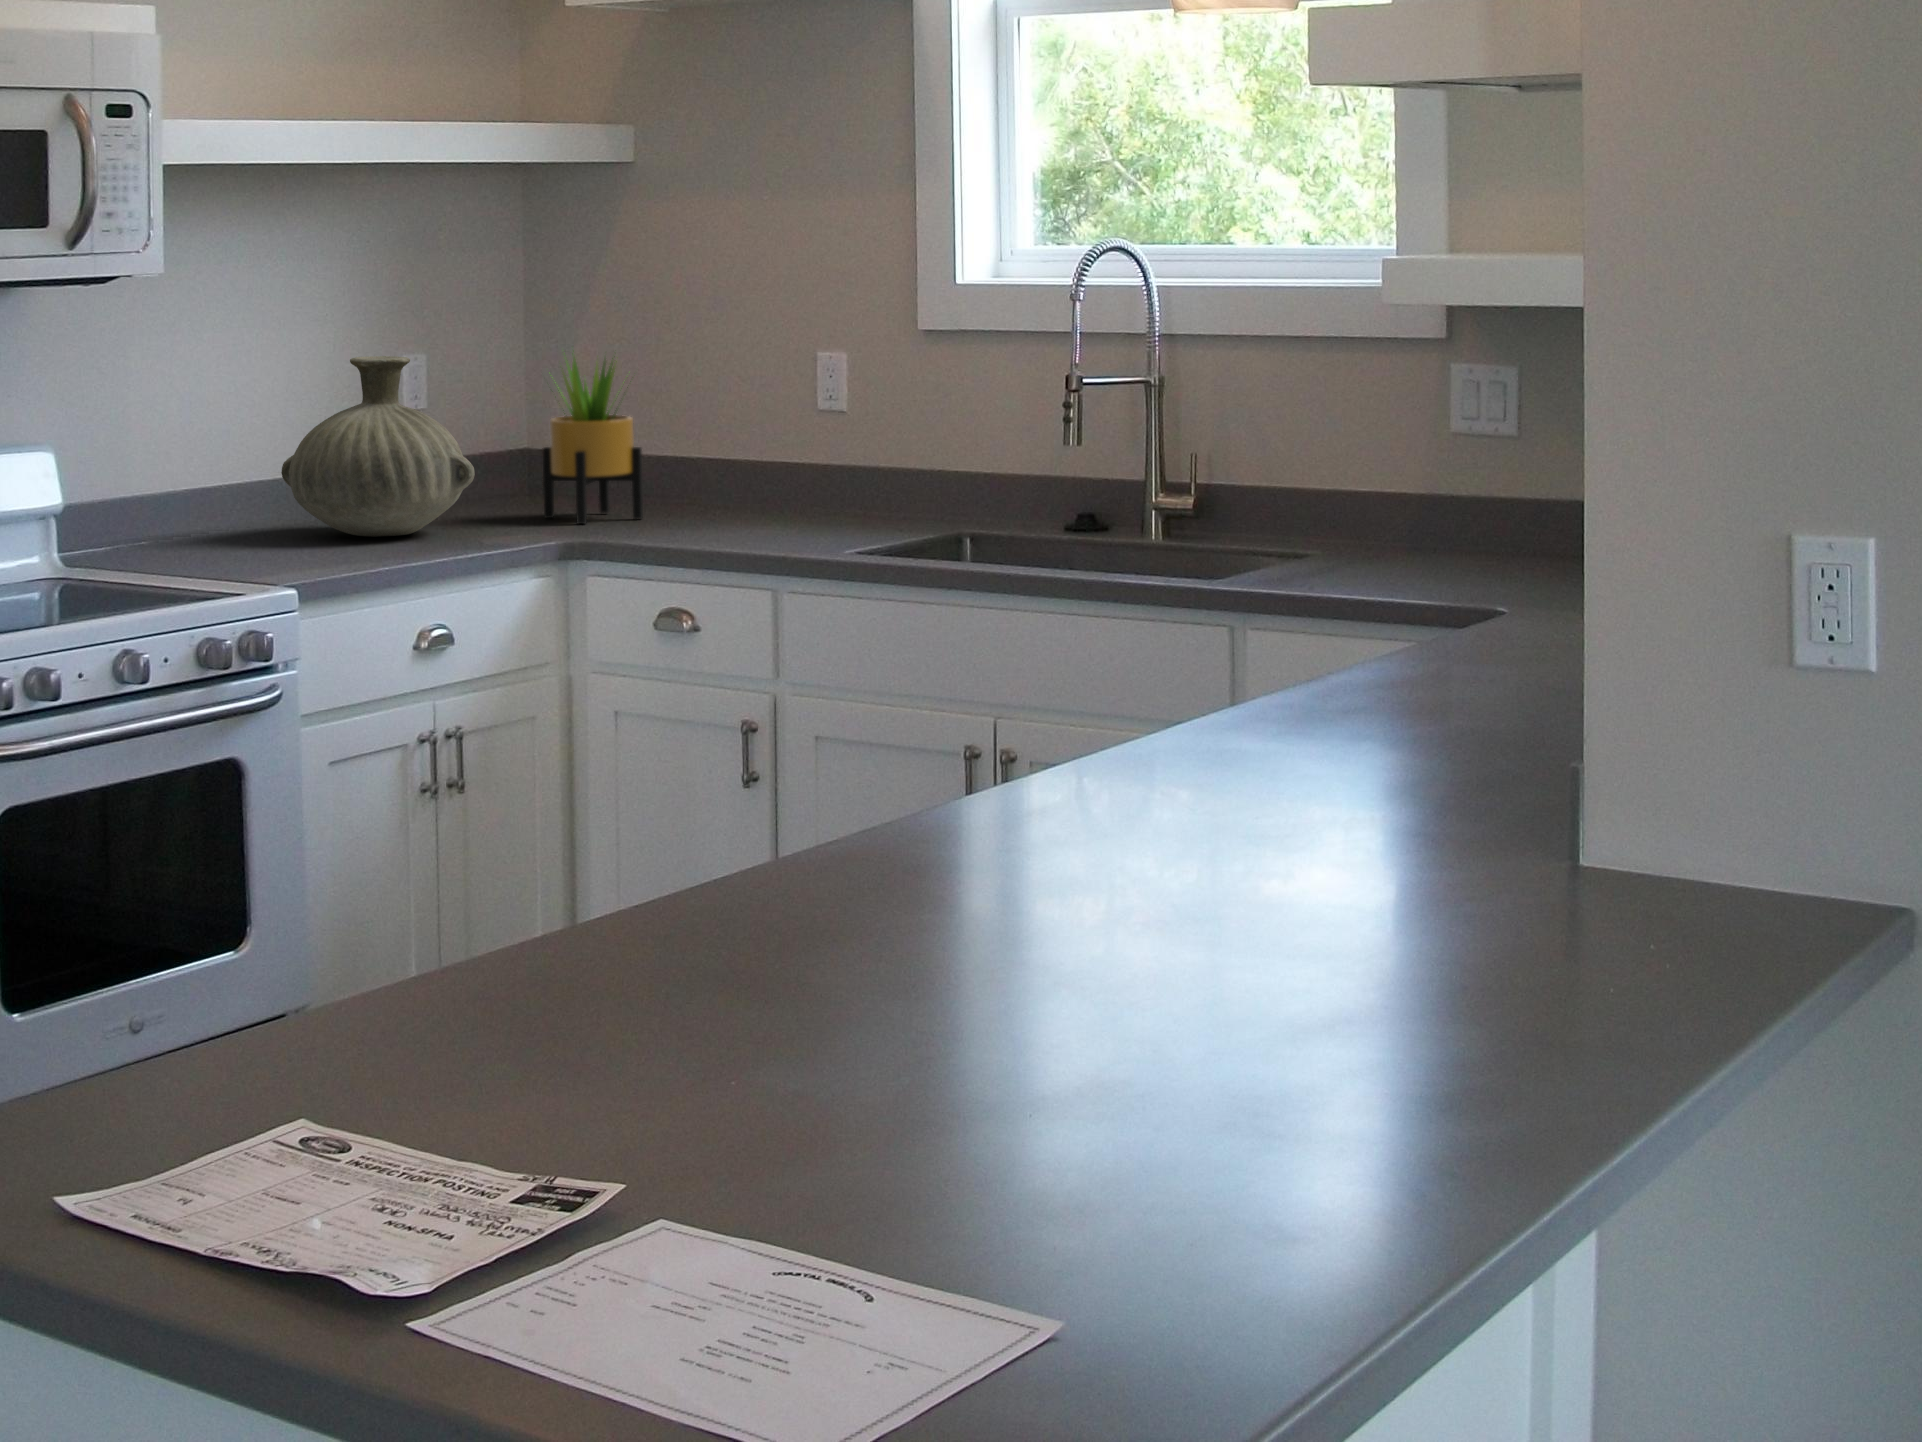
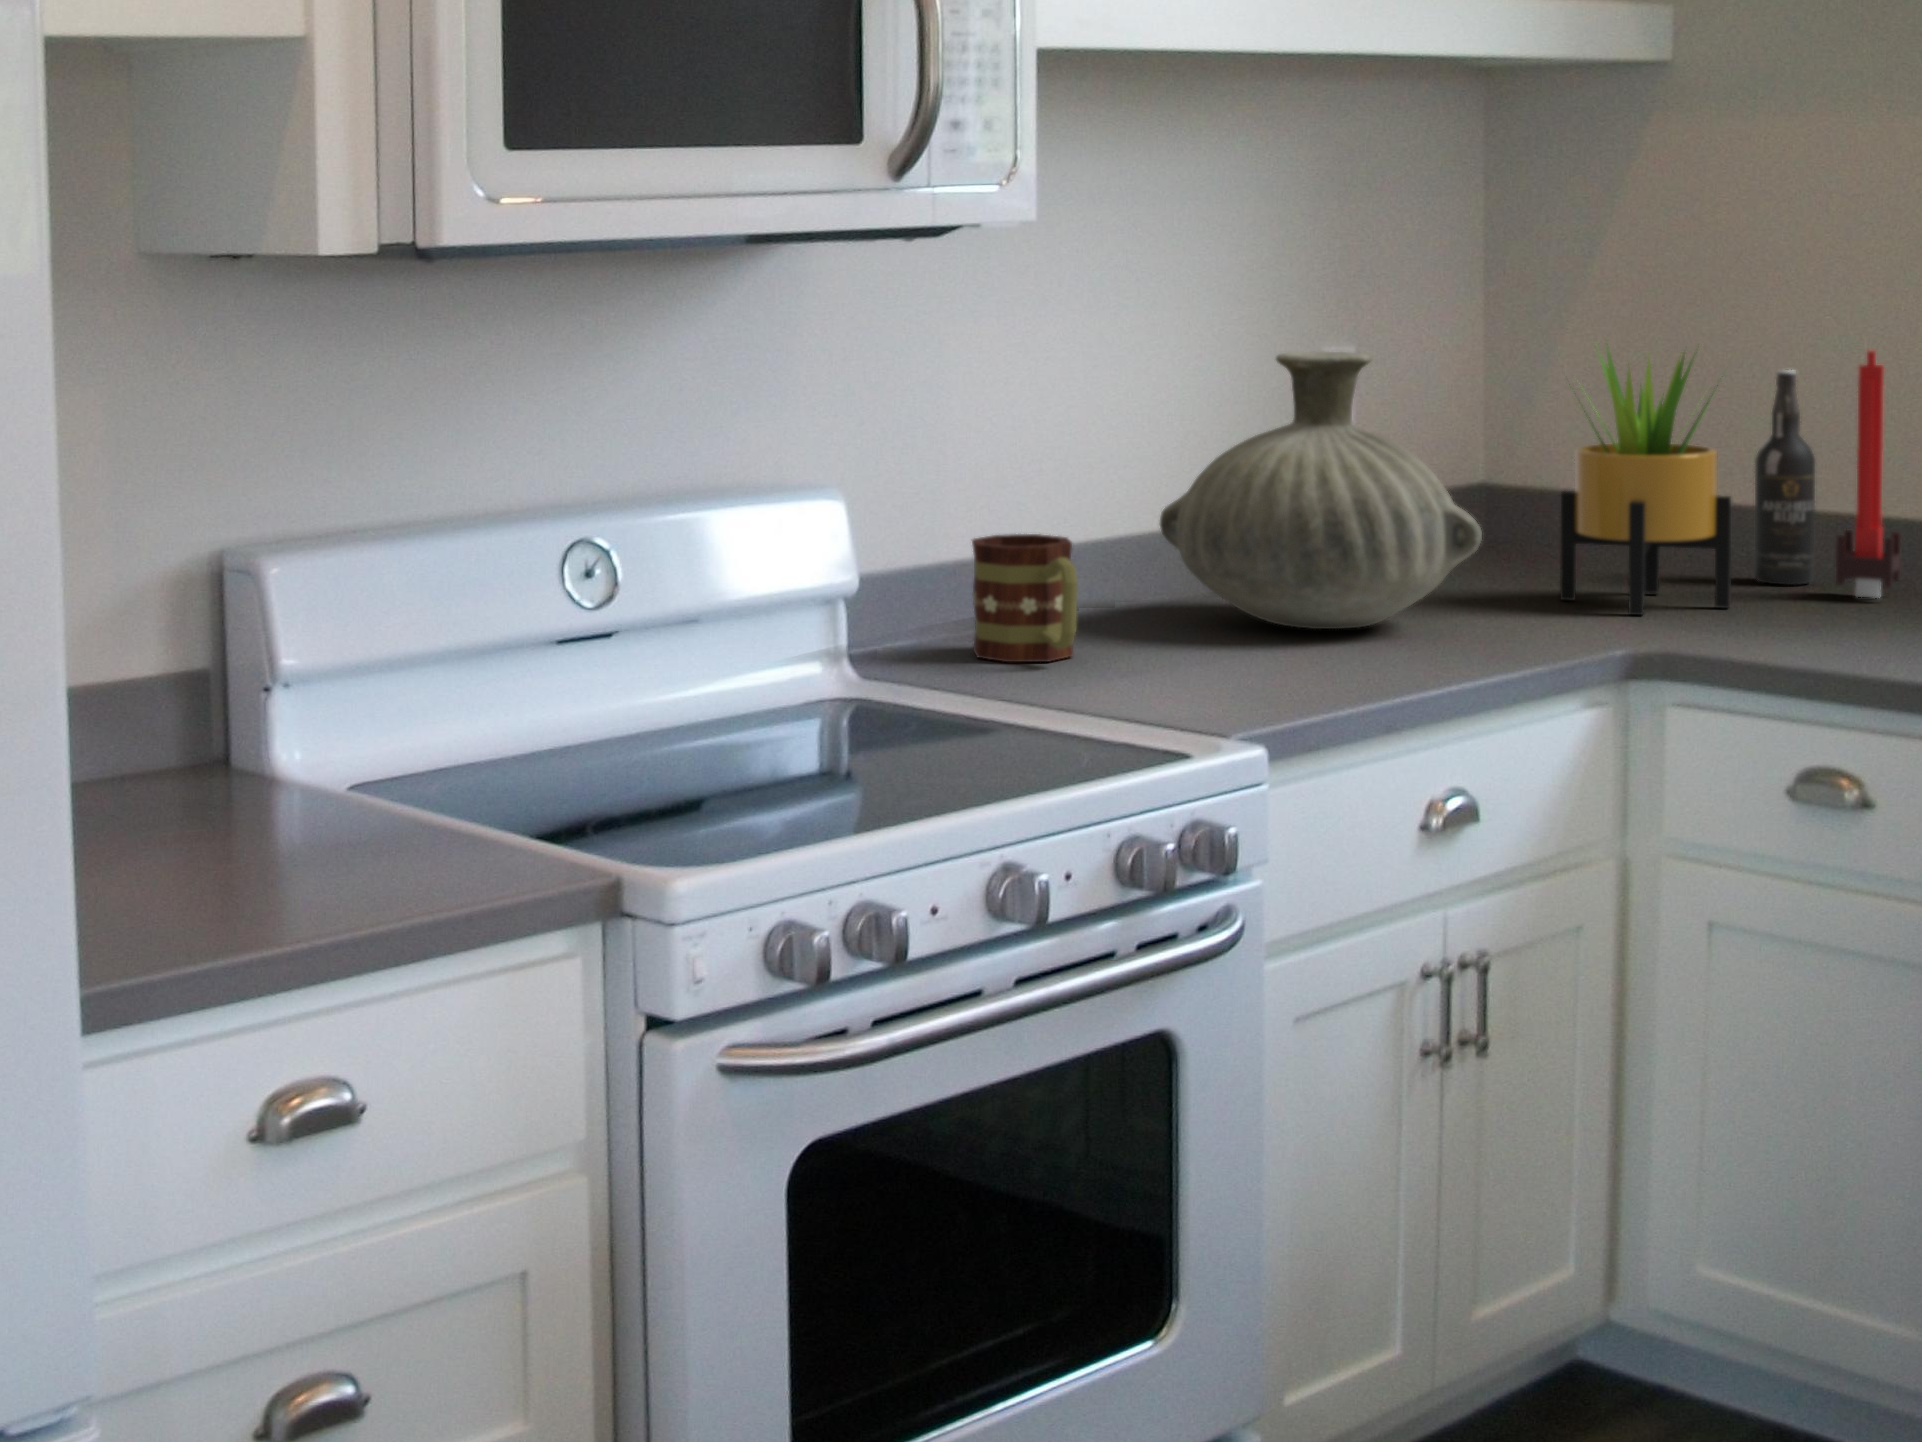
candle: none [710,354,751,511] -> present [1836,350,1901,598]
wine bottle: none [674,367,710,506] -> present [1754,370,1815,585]
mug: none [146,477,211,559] -> present [972,534,1078,662]

